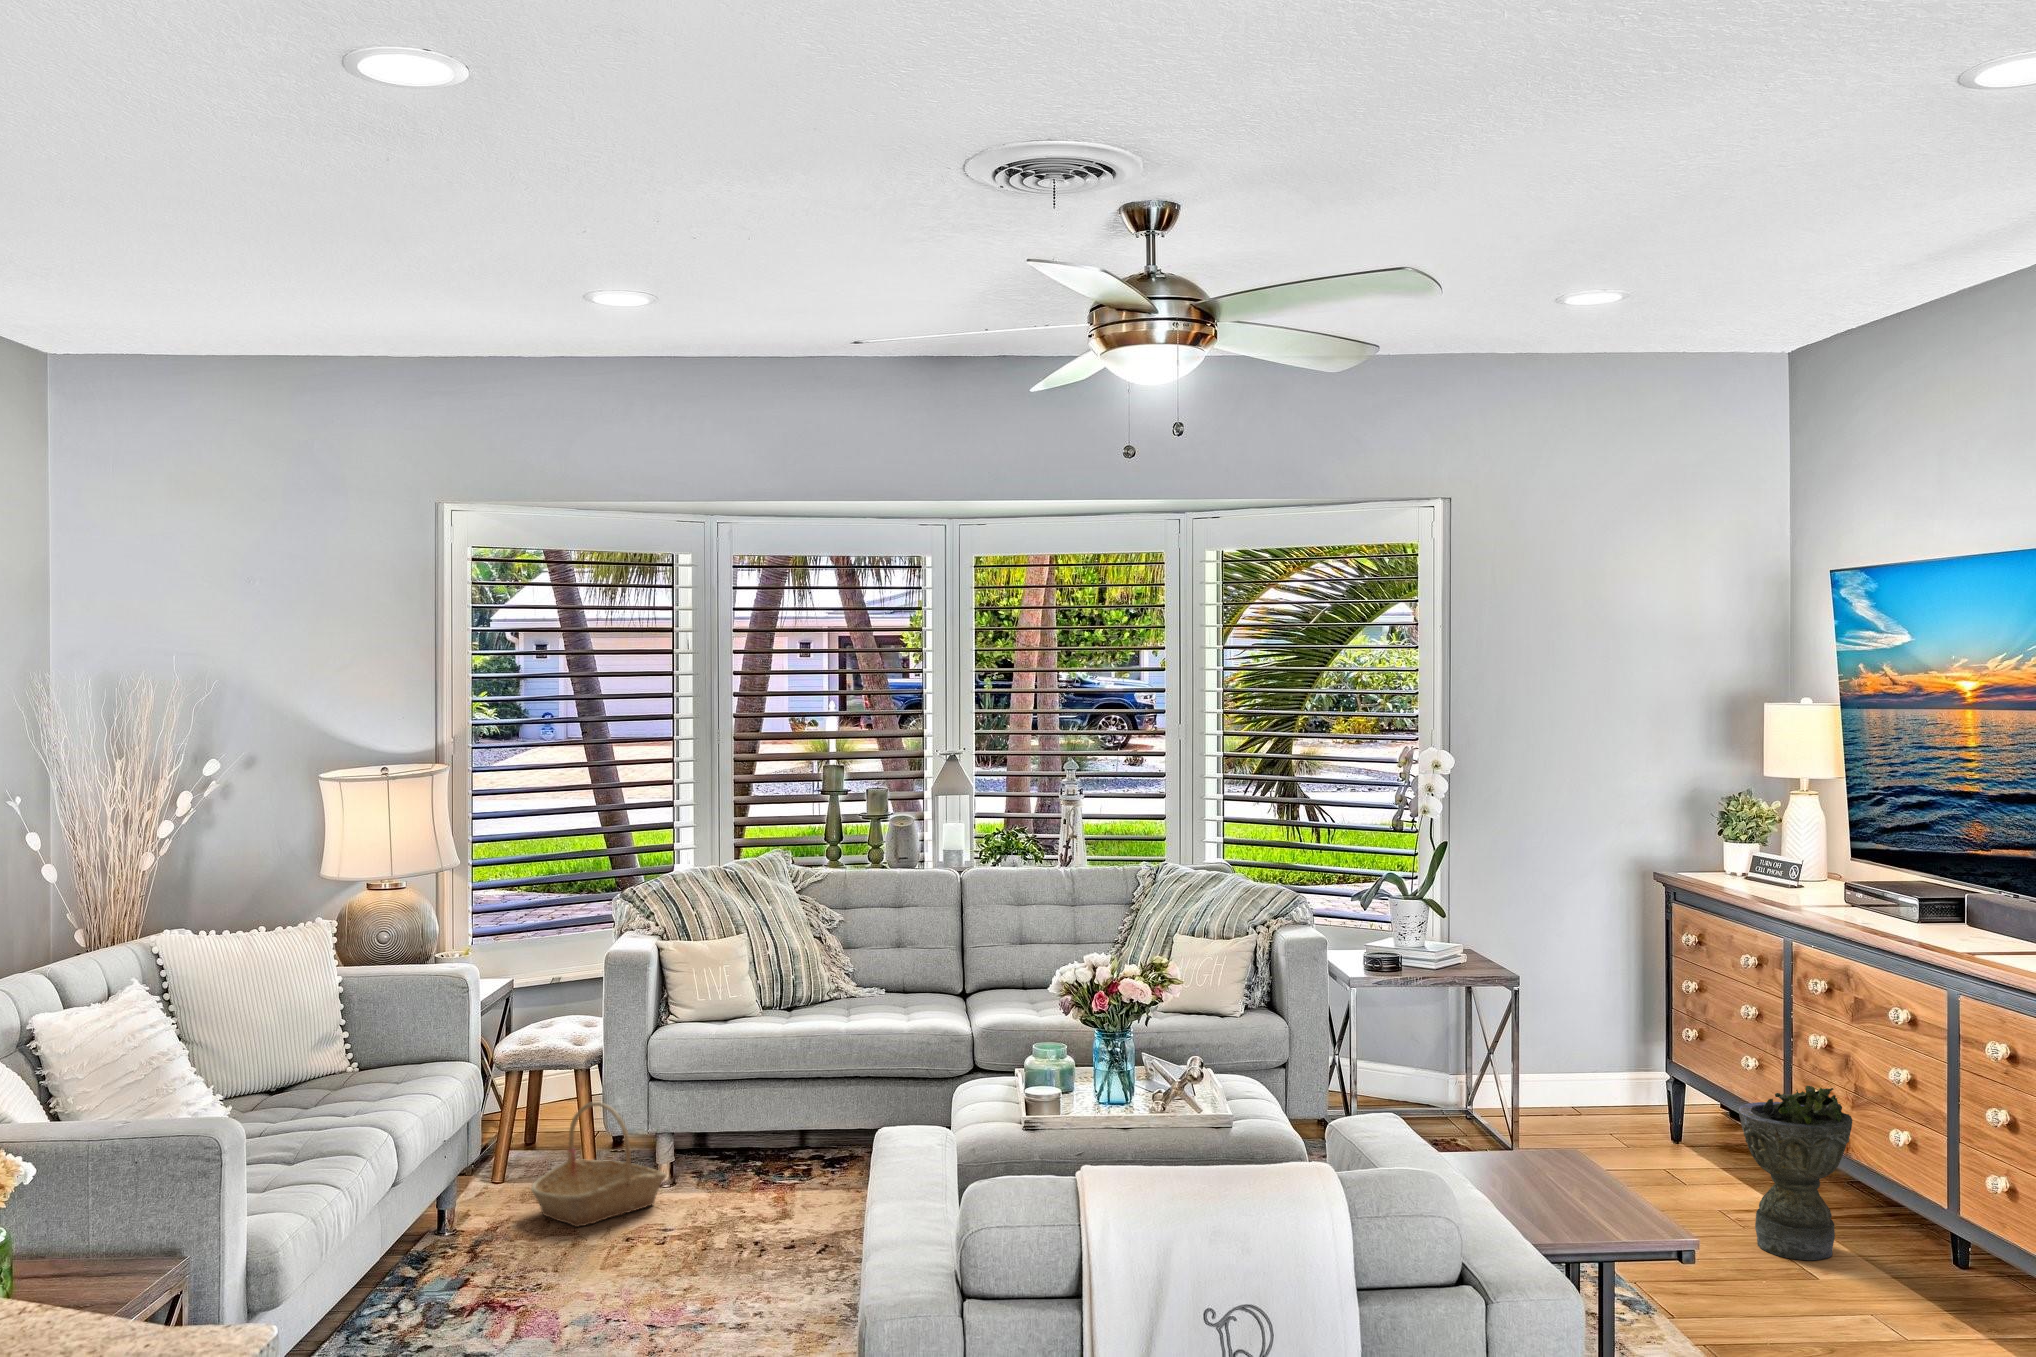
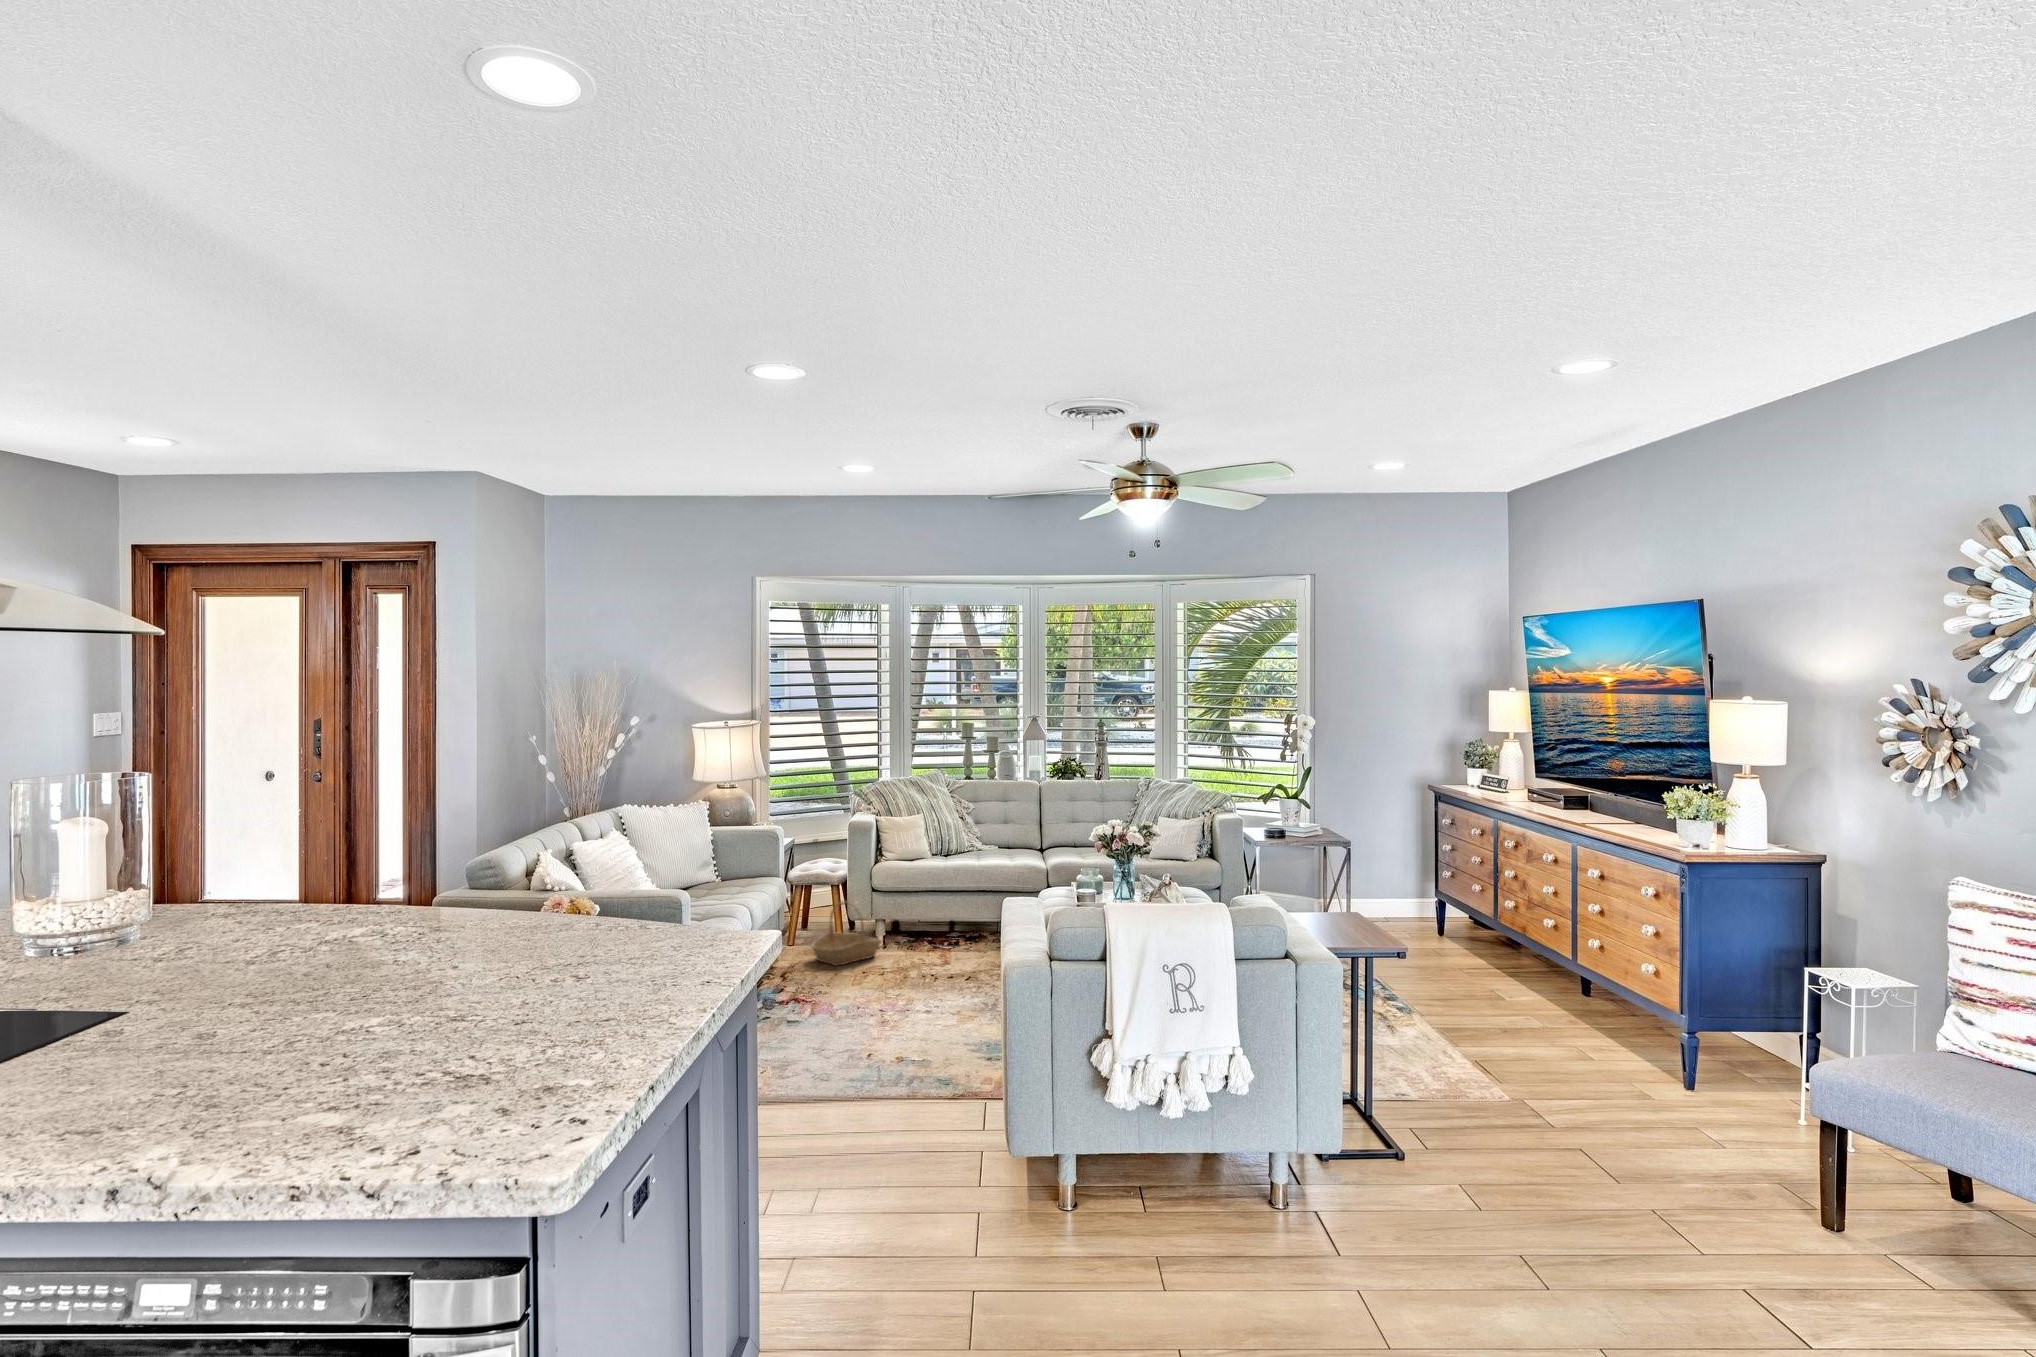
planter: present [1739,1086,1853,1260] -> none [1466,897,1527,992]

